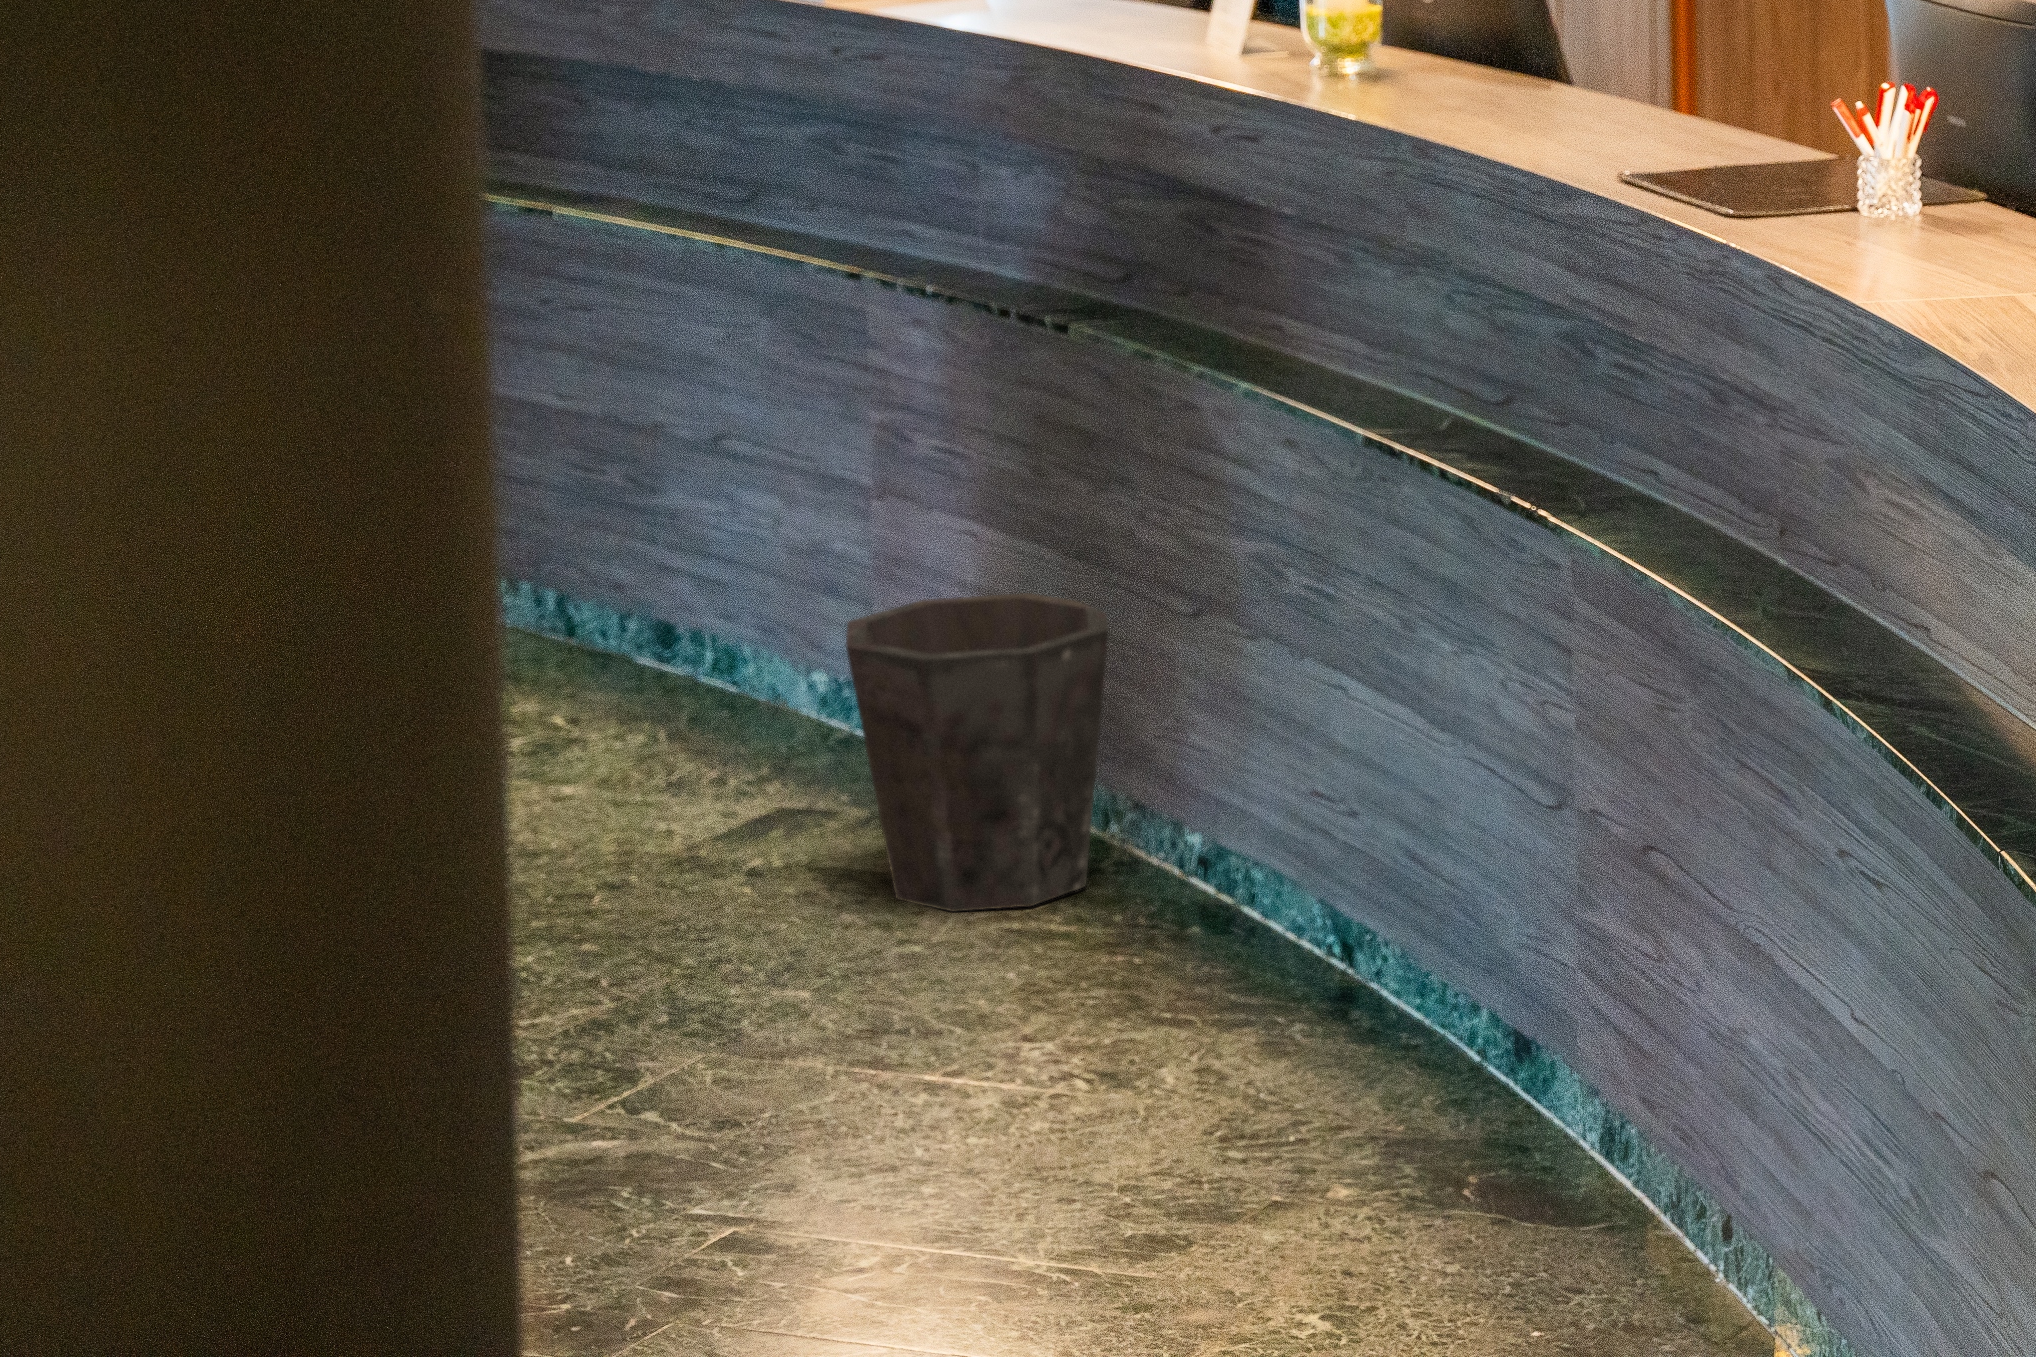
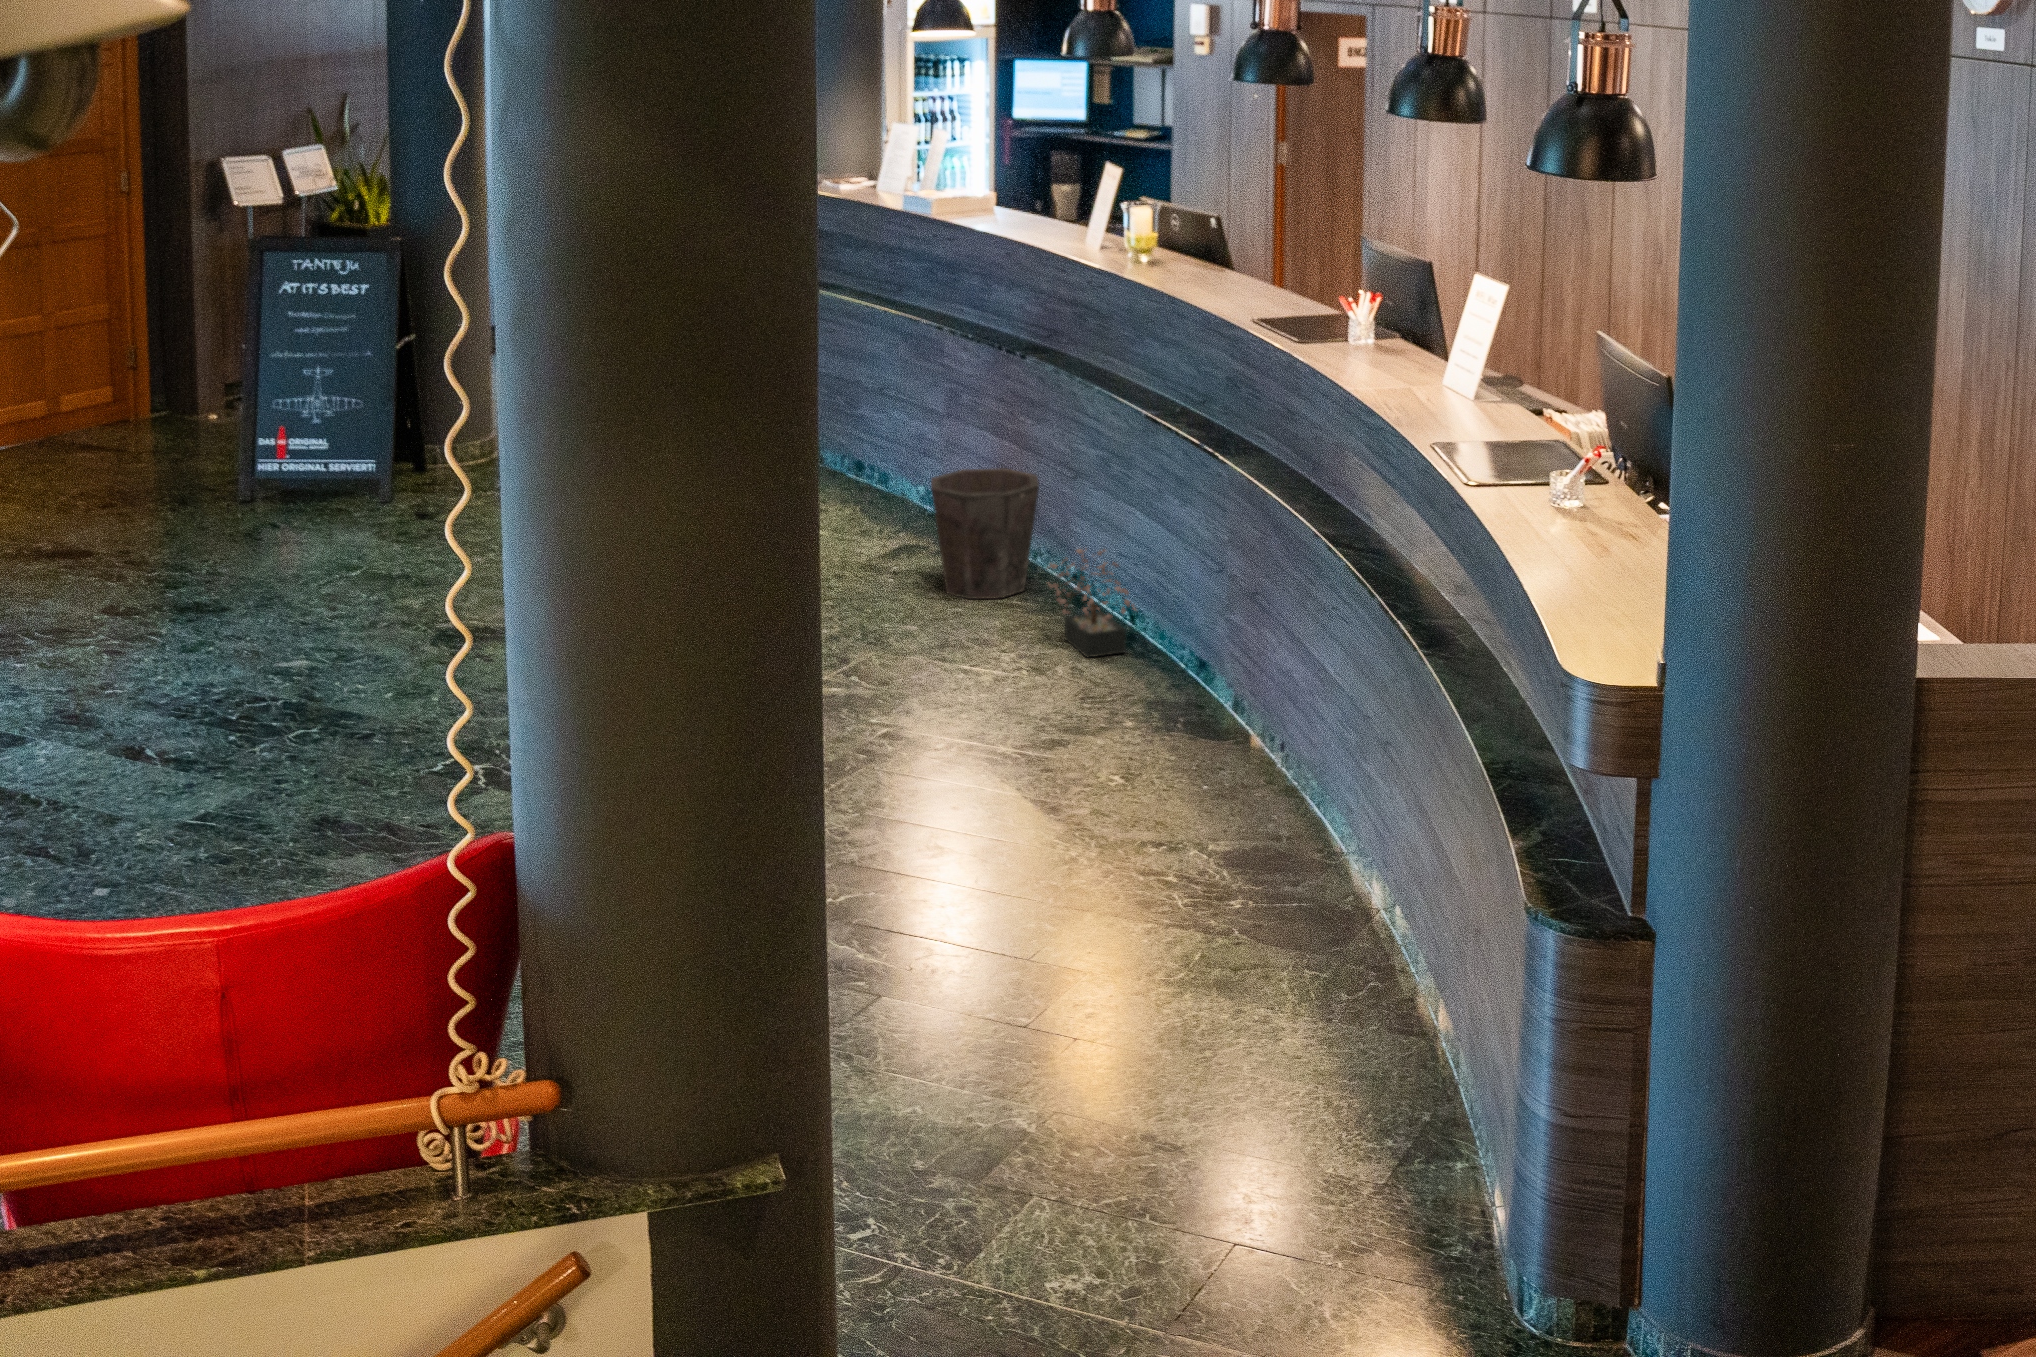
decorative plant: none [1127,772,1354,1041] -> present [1048,549,1136,658]

